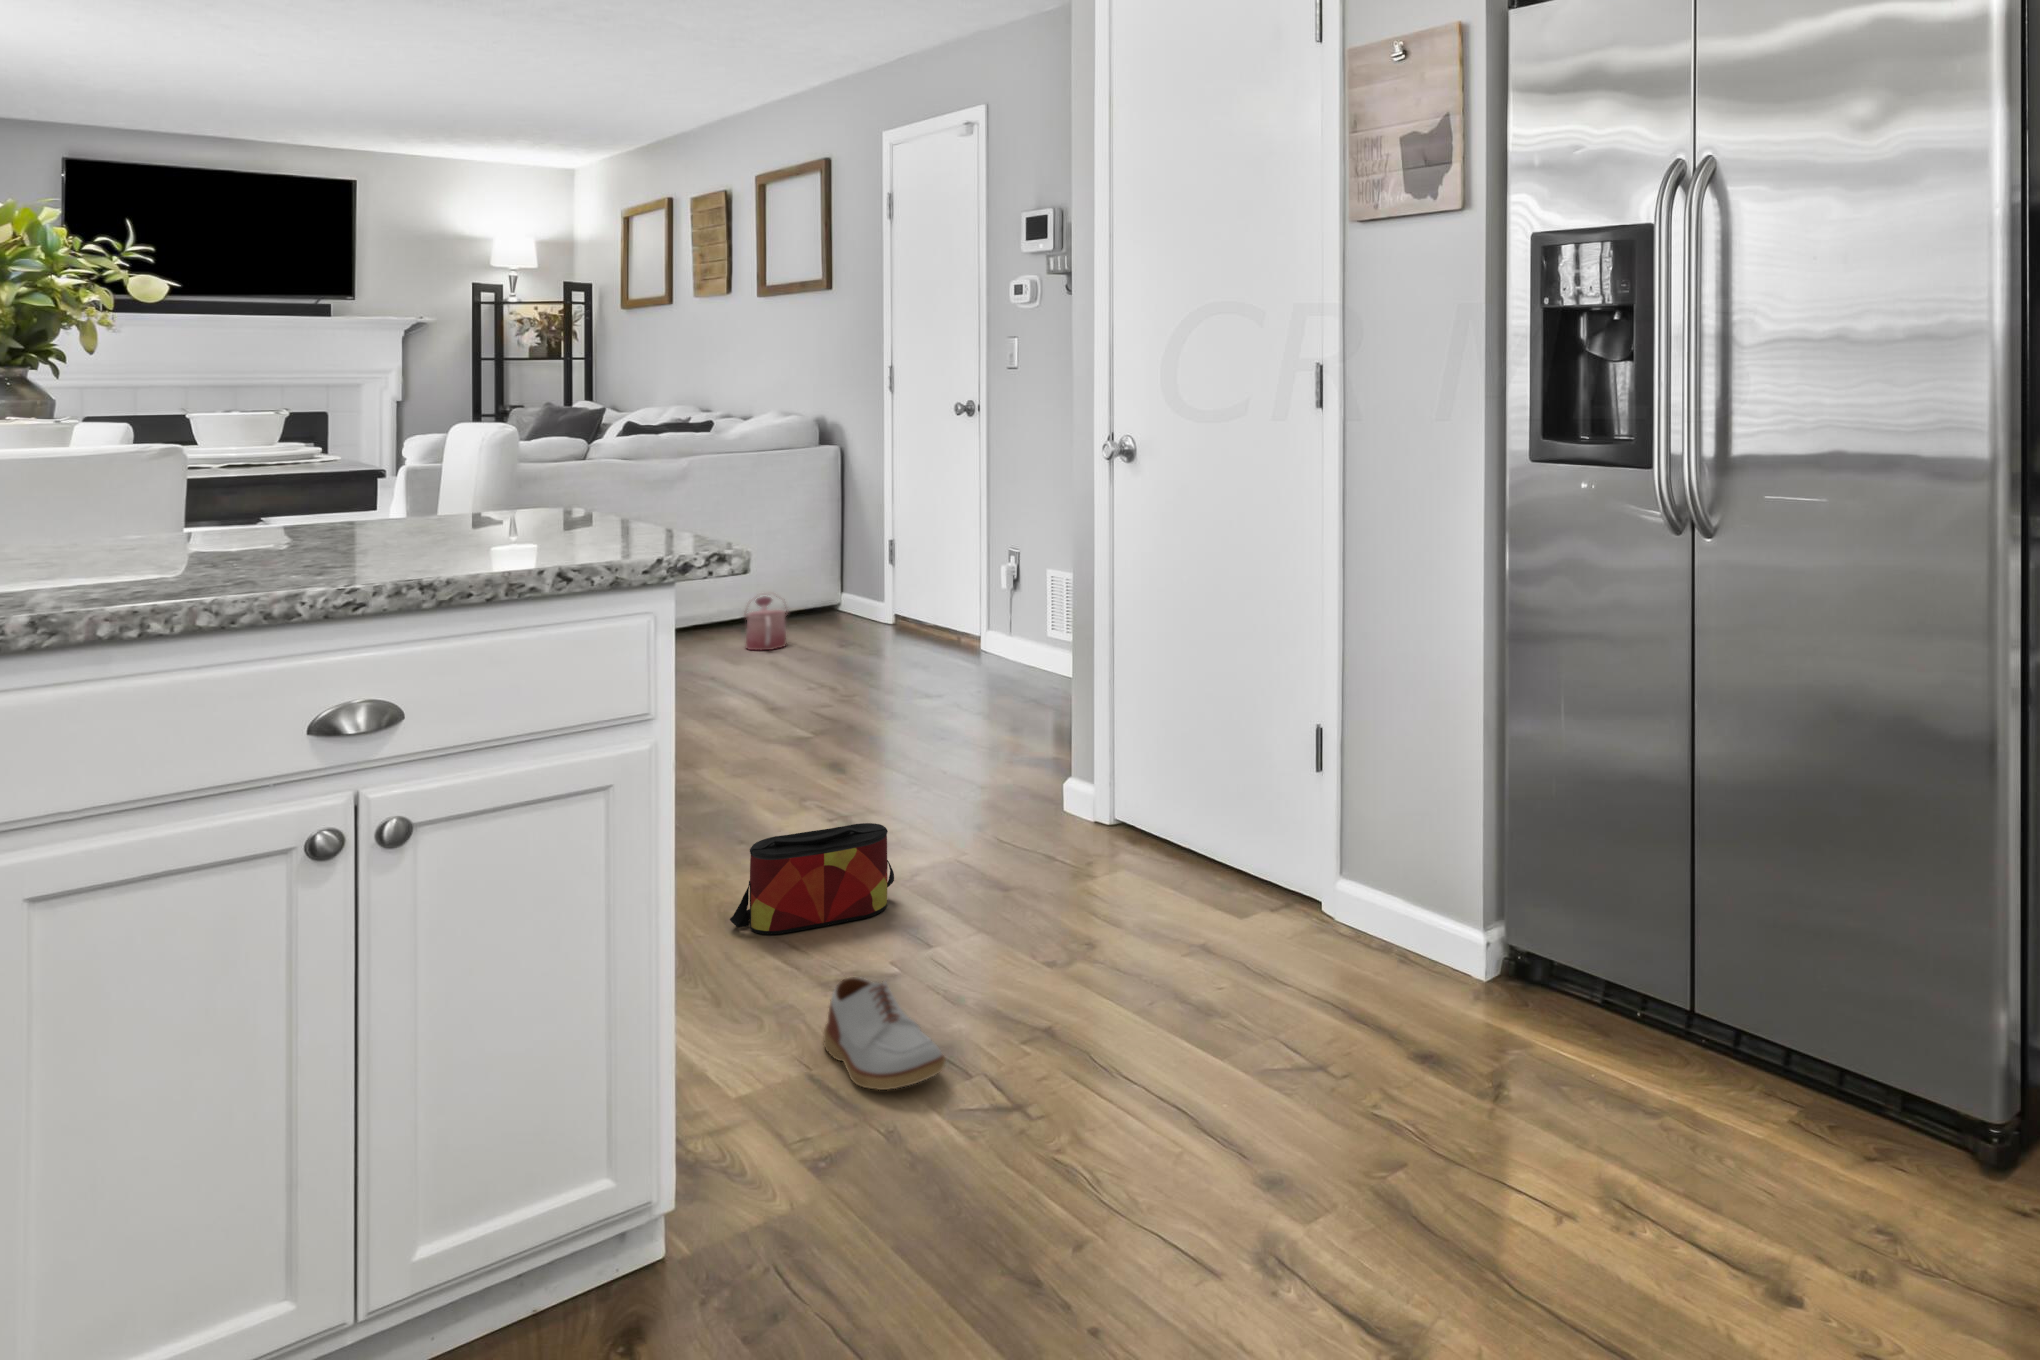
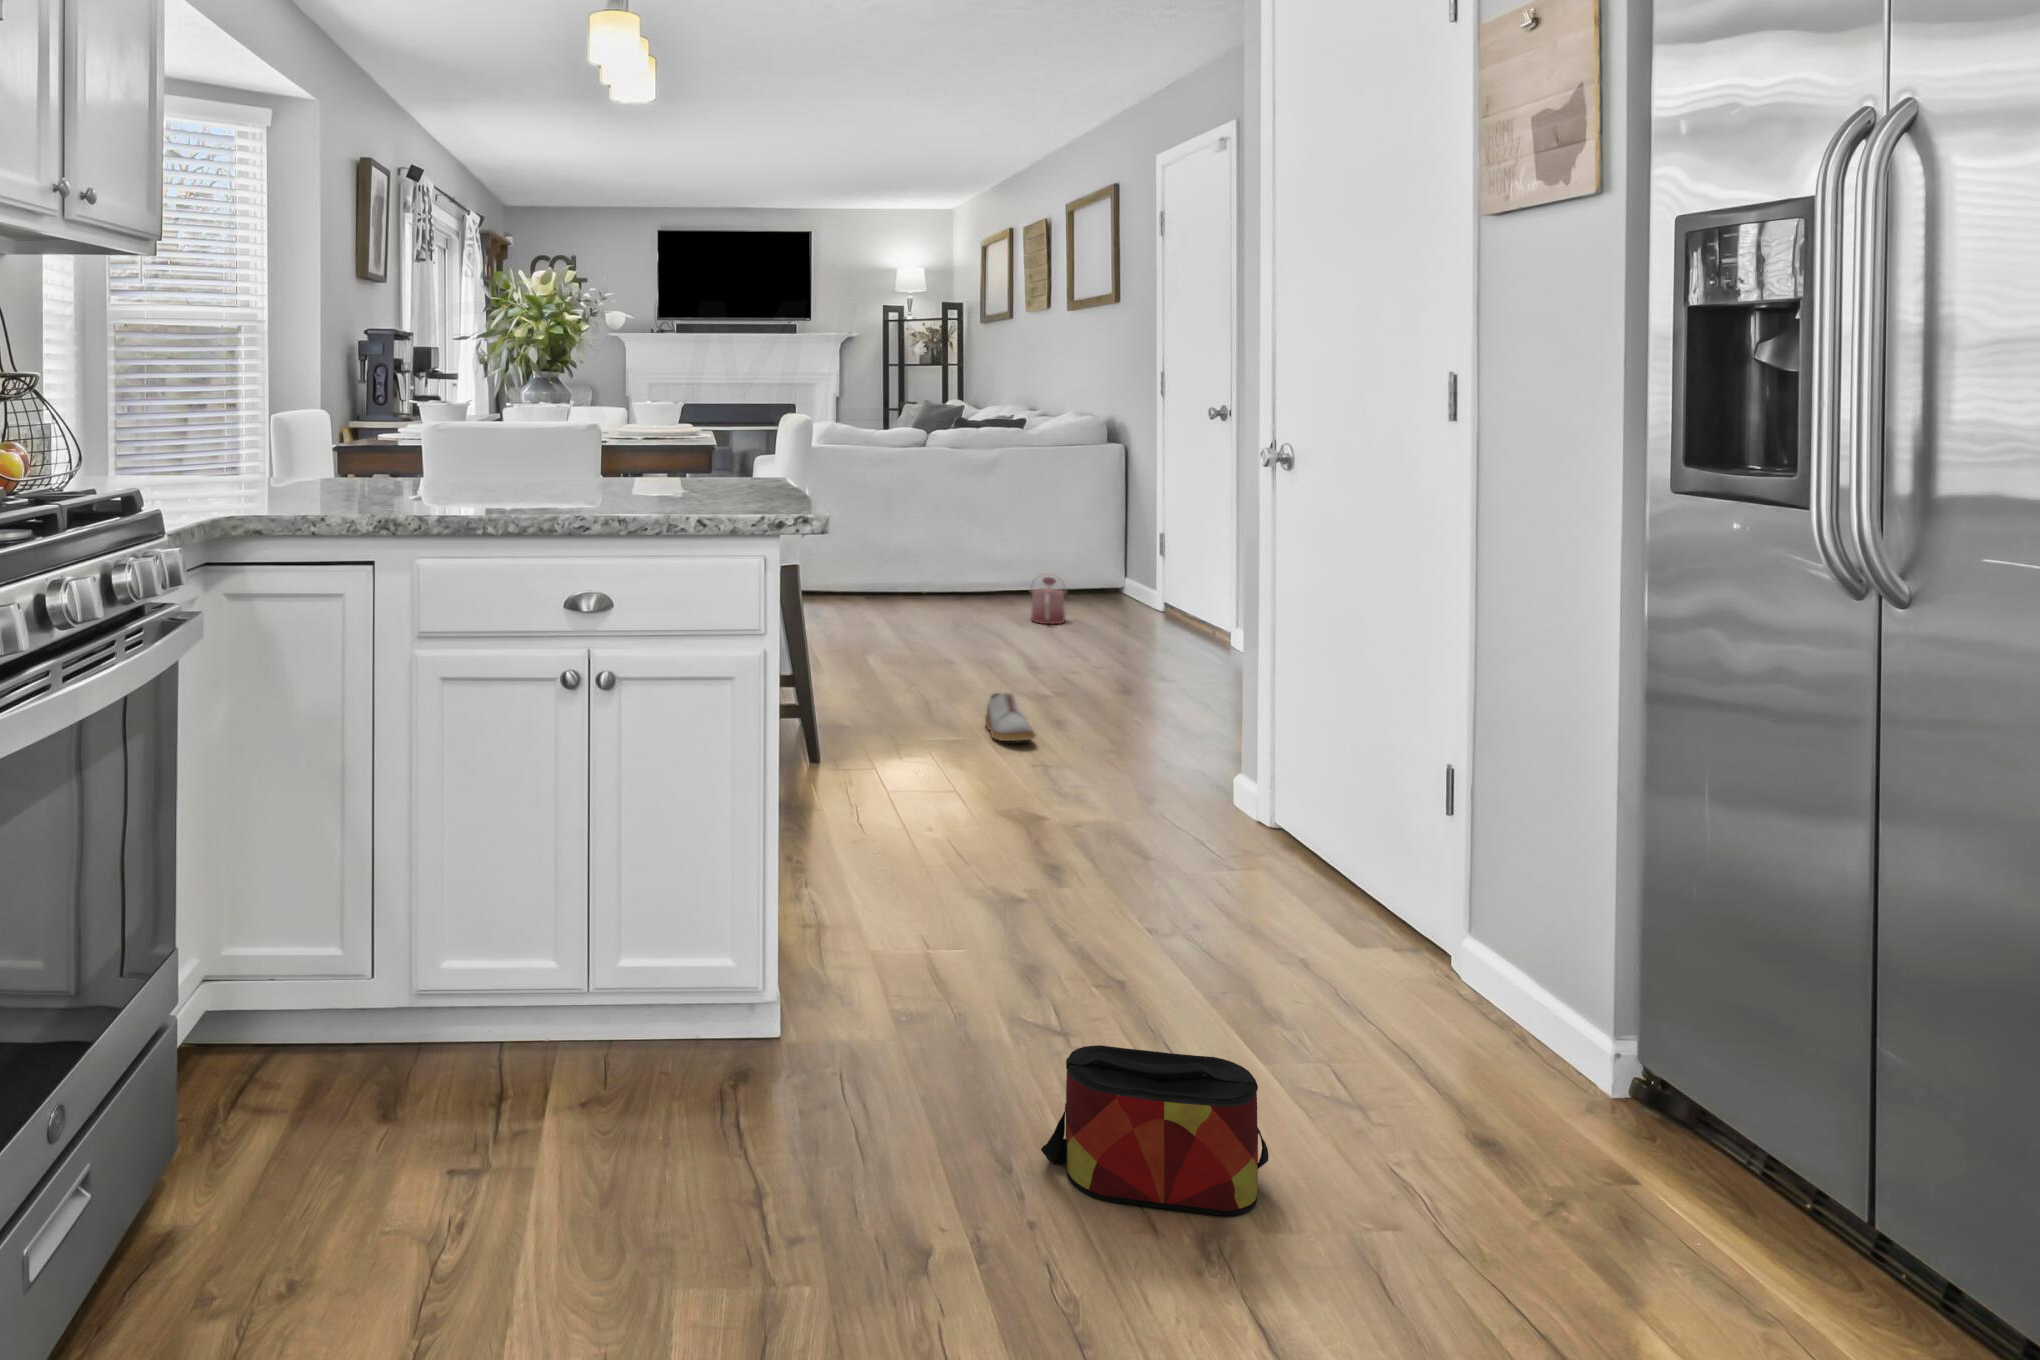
bag: present [730,823,894,935] -> present [1041,1045,1269,1216]
shoe: present [824,977,946,1090] -> present [985,693,1036,741]

